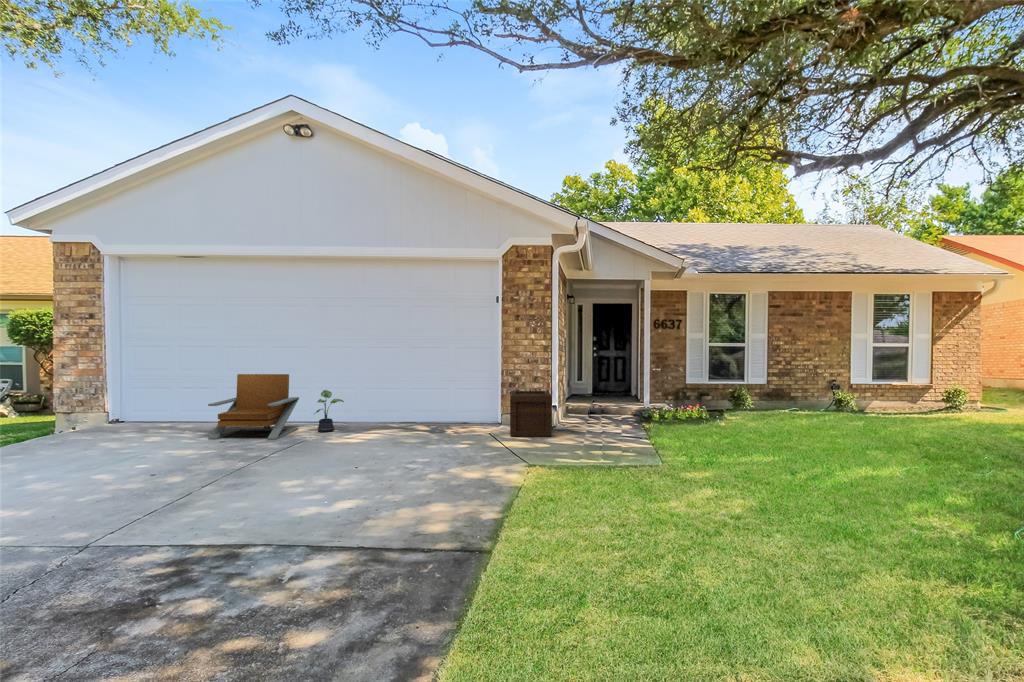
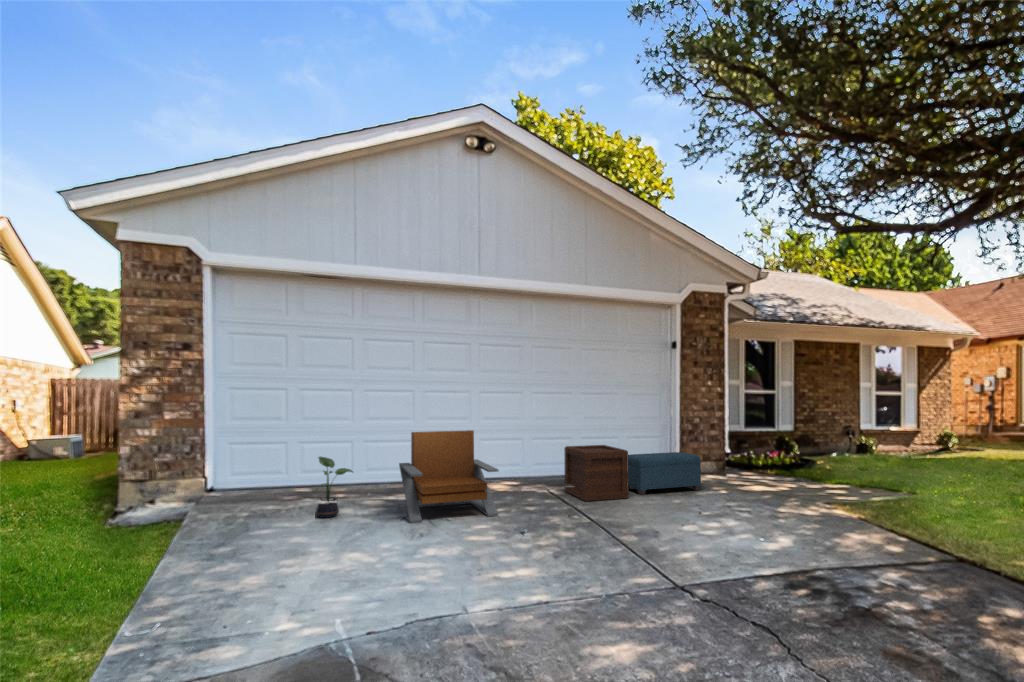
potted plant: present [316,390,344,432] -> present [315,457,353,518]
wooden crate: present [510,391,552,437] -> present [564,445,629,502]
bench: none [429,400,497,434] -> present [628,452,701,495]

